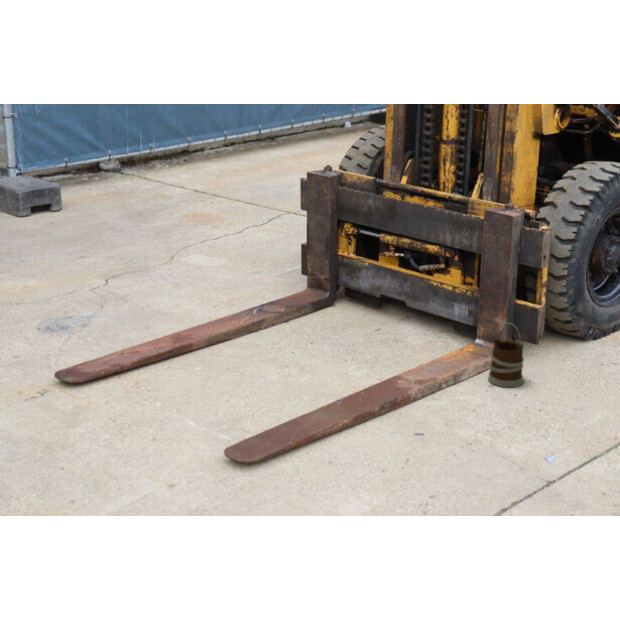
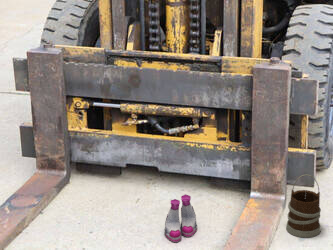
boots: none [372,323,408,365] -> present [165,194,197,242]

